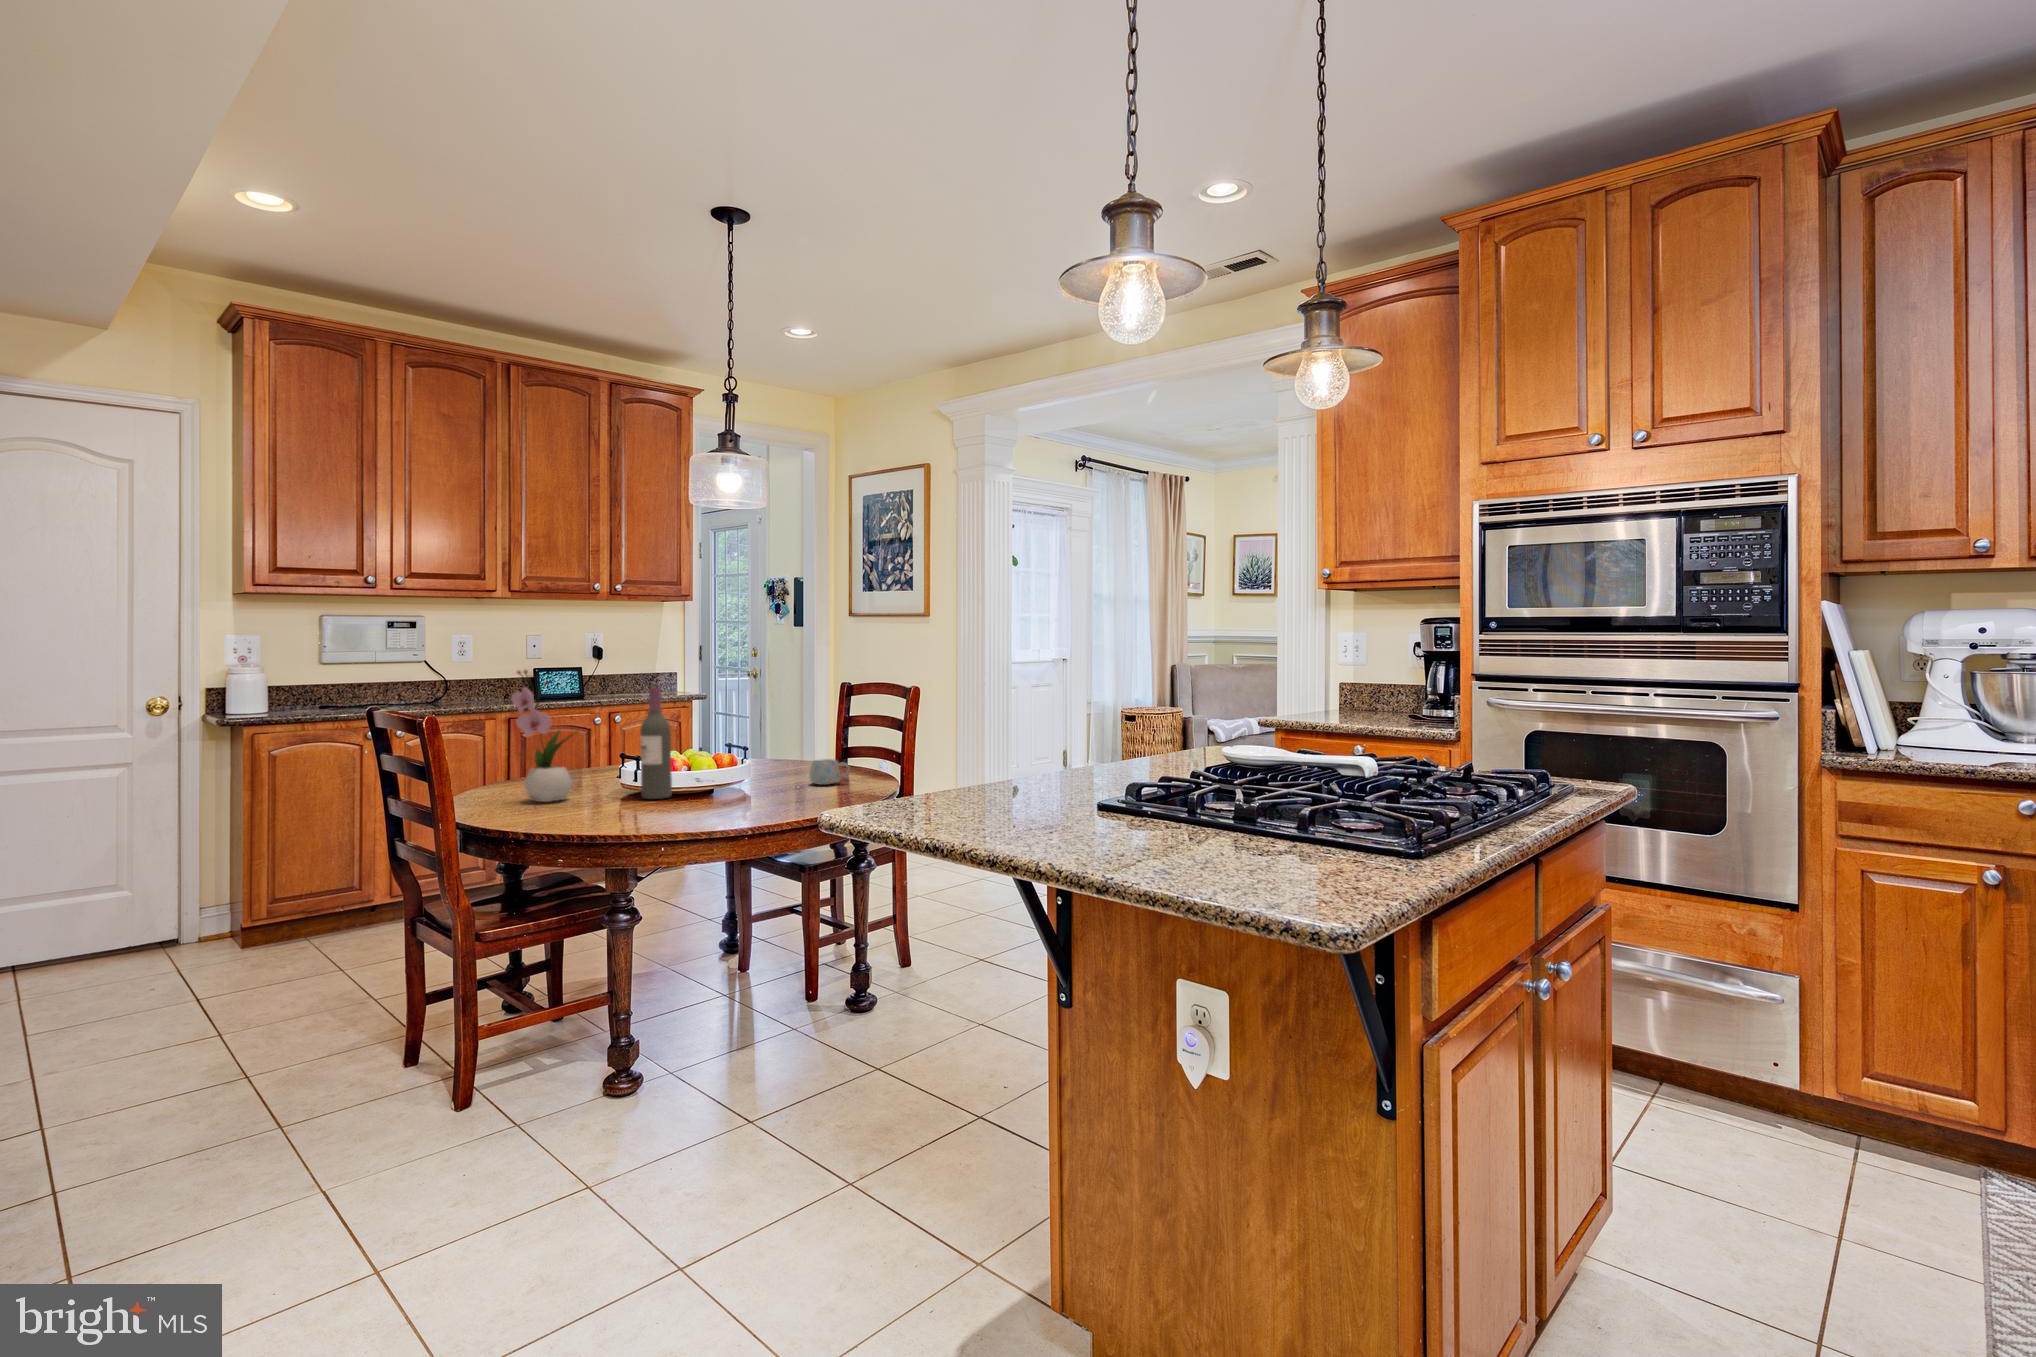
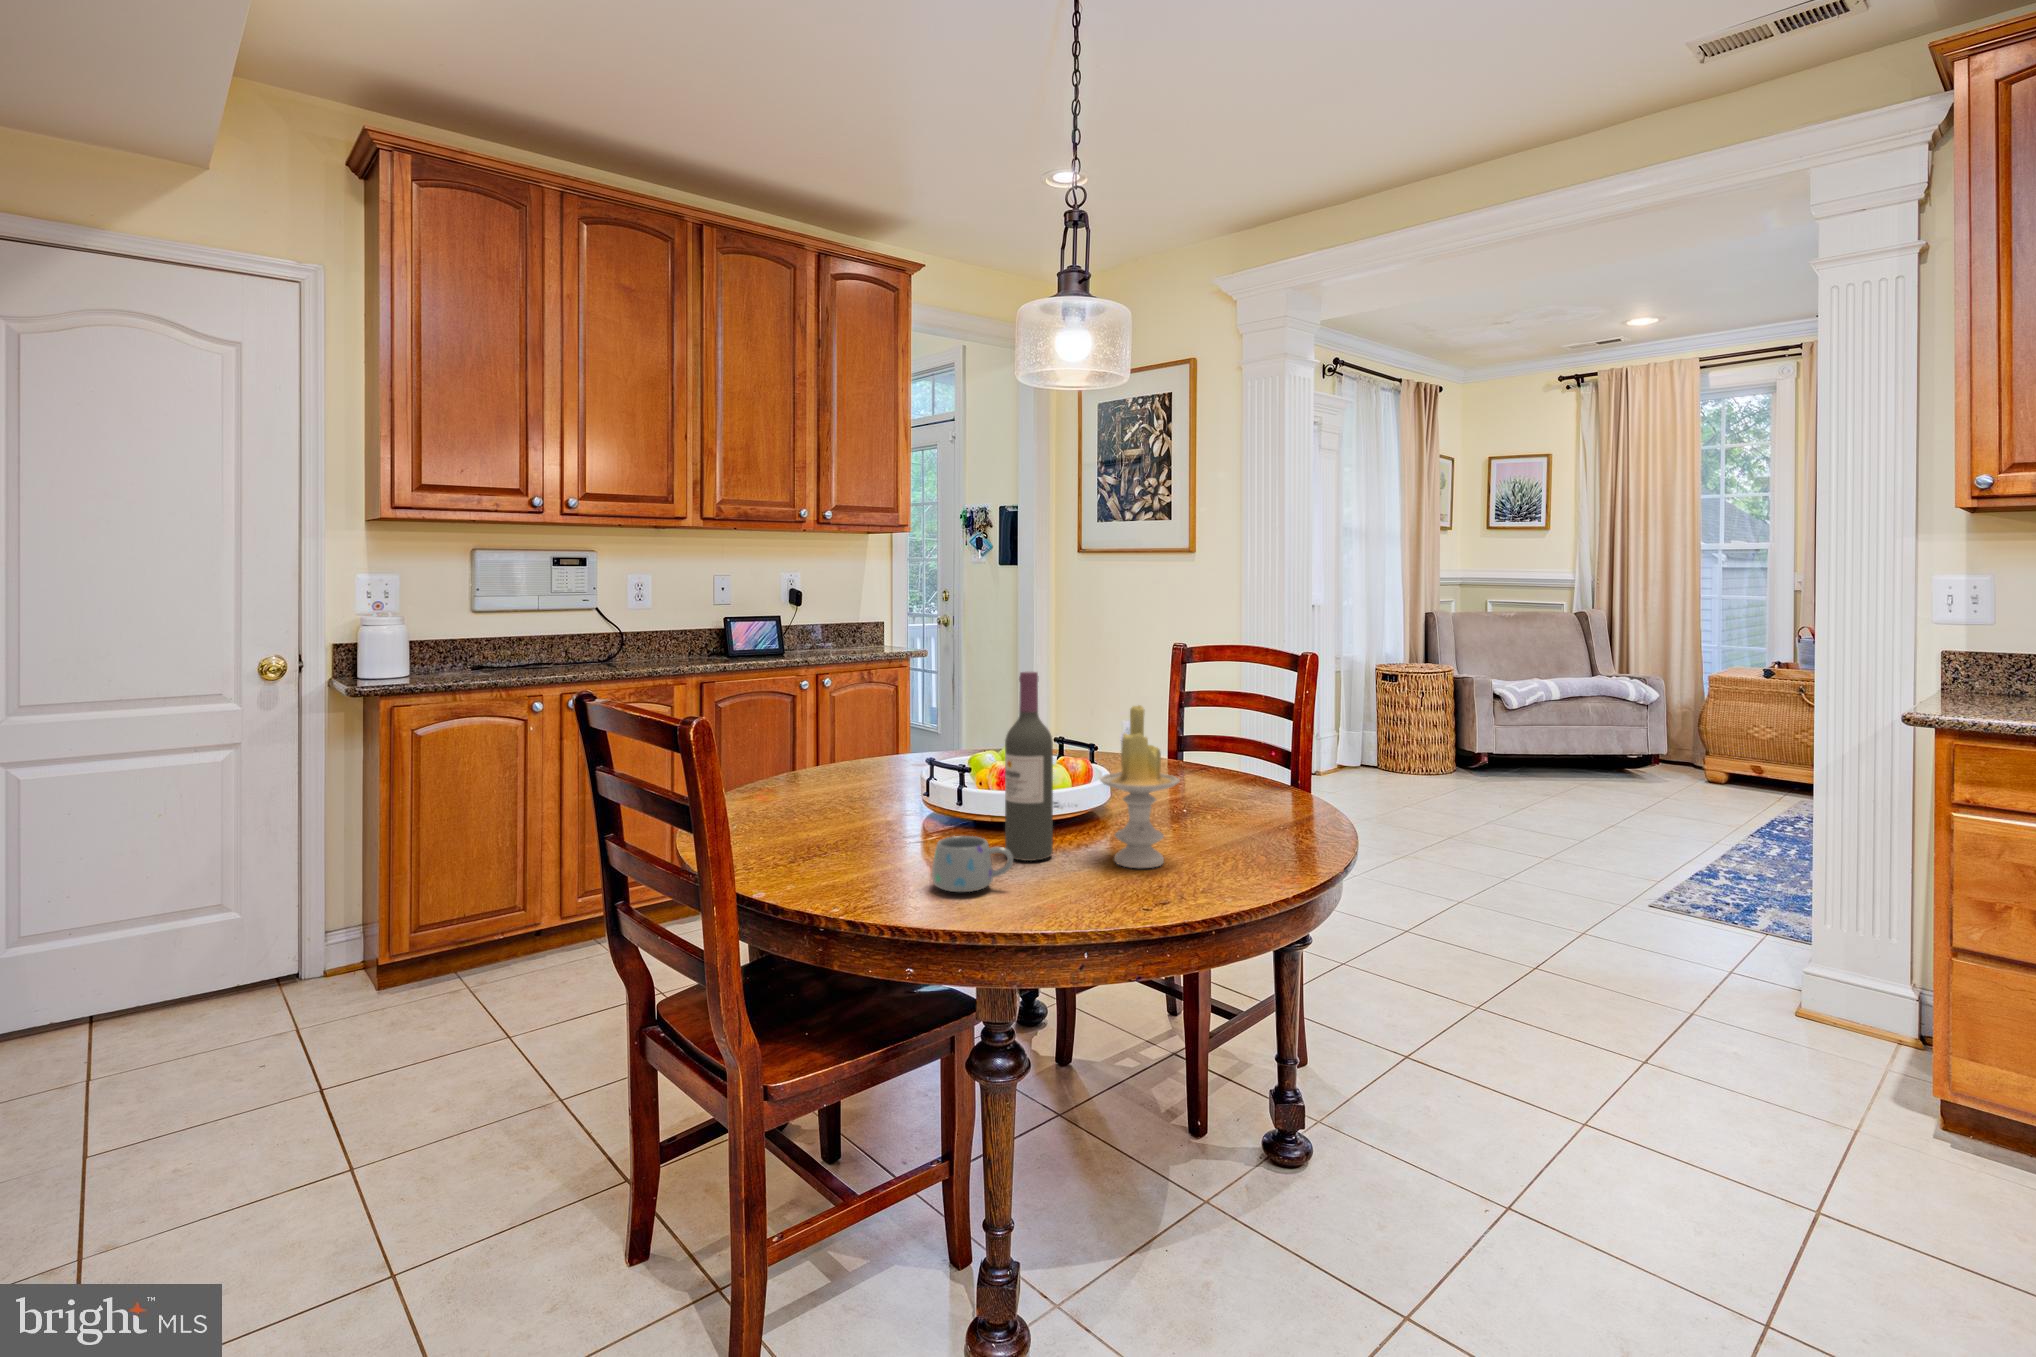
flower arrangement: present [511,670,575,802] -> none [803,641,905,865]
candle: none [696,706,744,801] -> present [1100,705,1180,868]
mug: present [809,759,850,785] -> present [932,836,1013,892]

